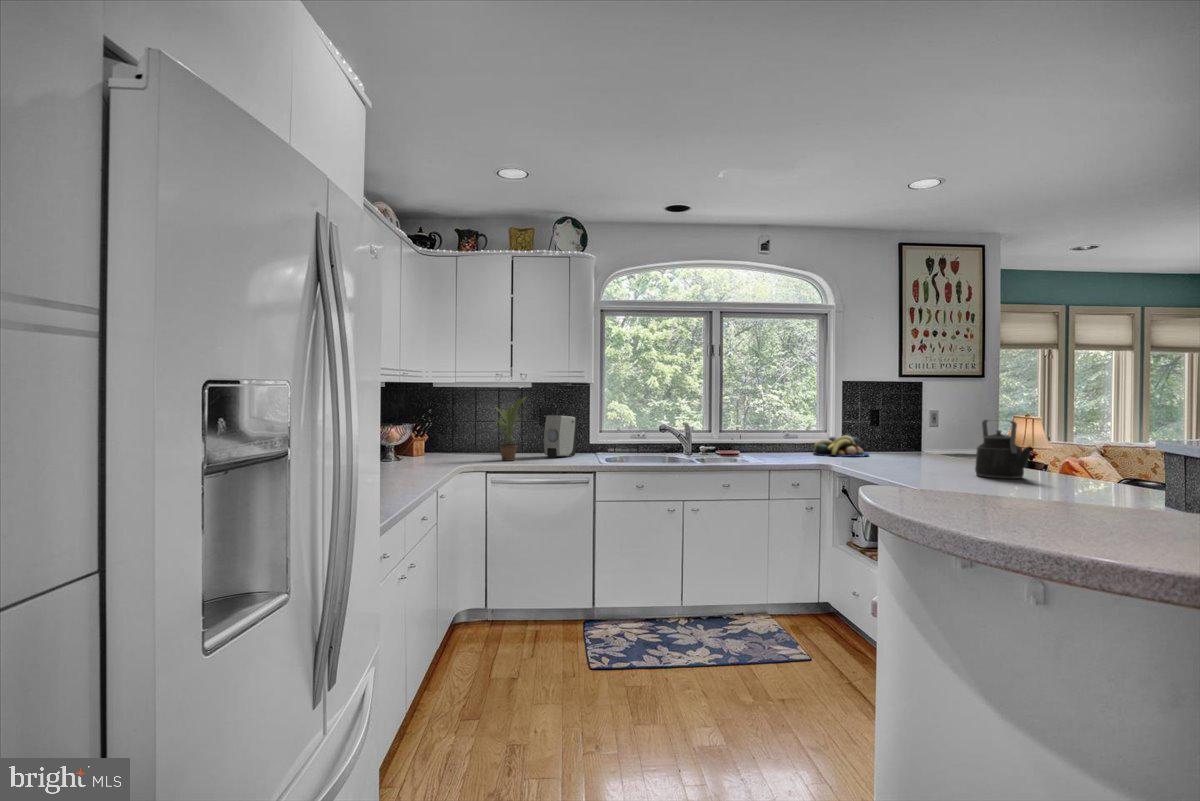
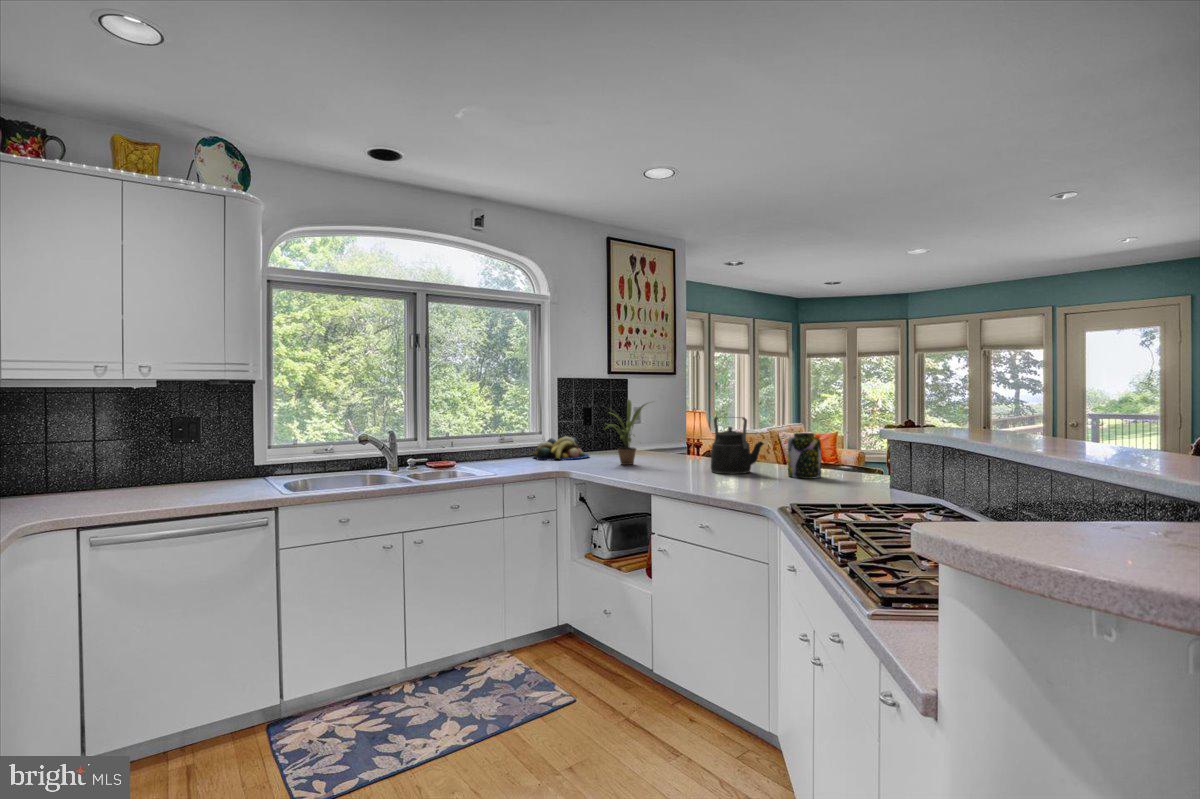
potted plant: present [496,398,525,461] -> present [605,399,648,465]
soap dispenser: present [544,415,577,458] -> none [183,430,237,494]
jar: none [1062,439,1104,489] -> present [788,433,821,479]

